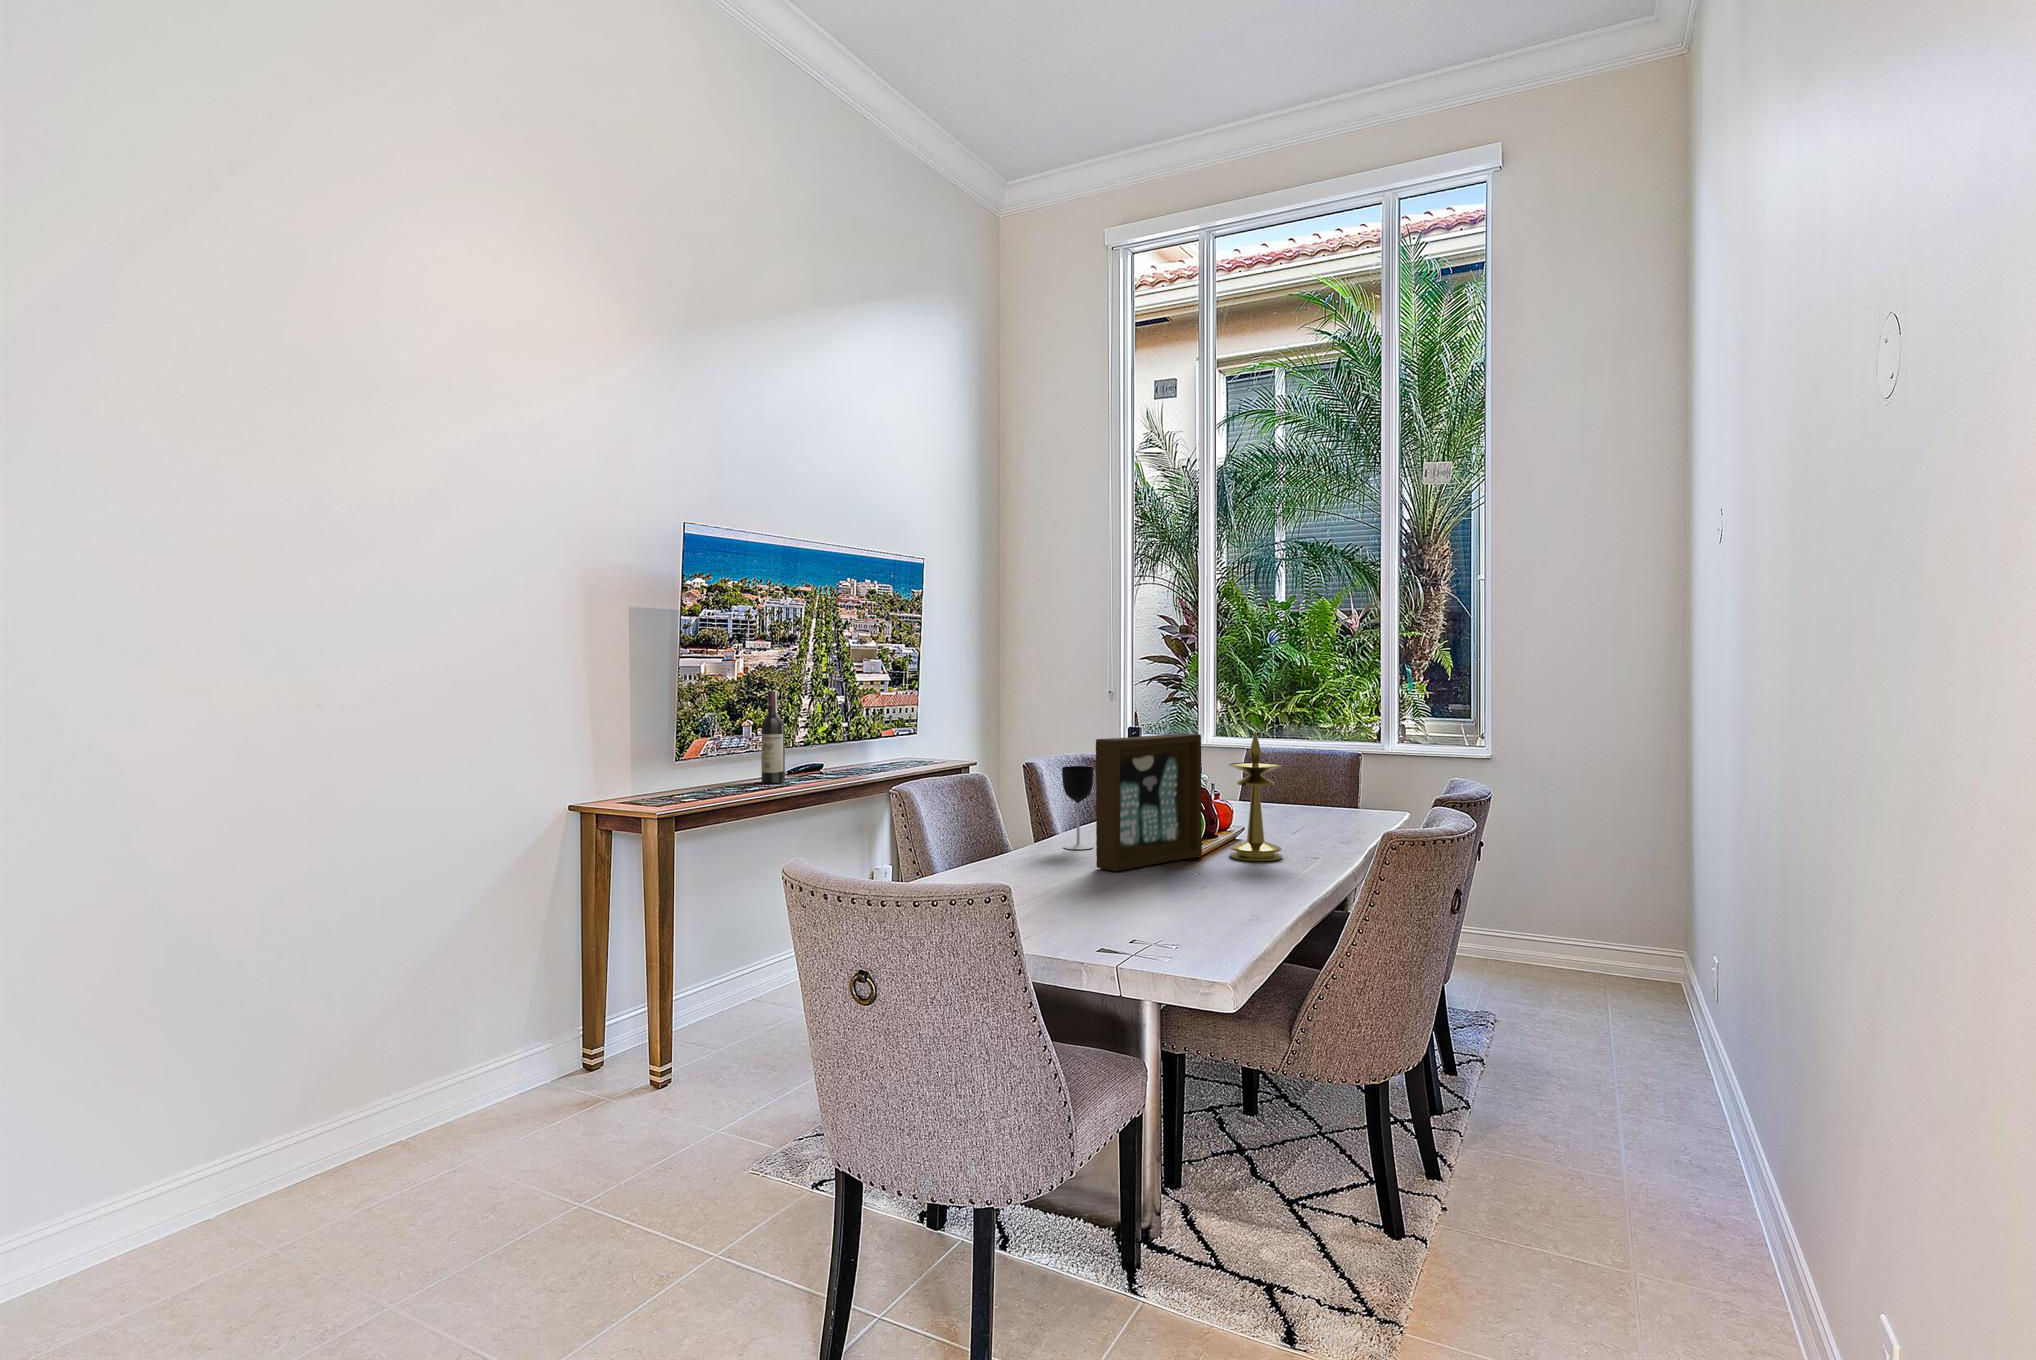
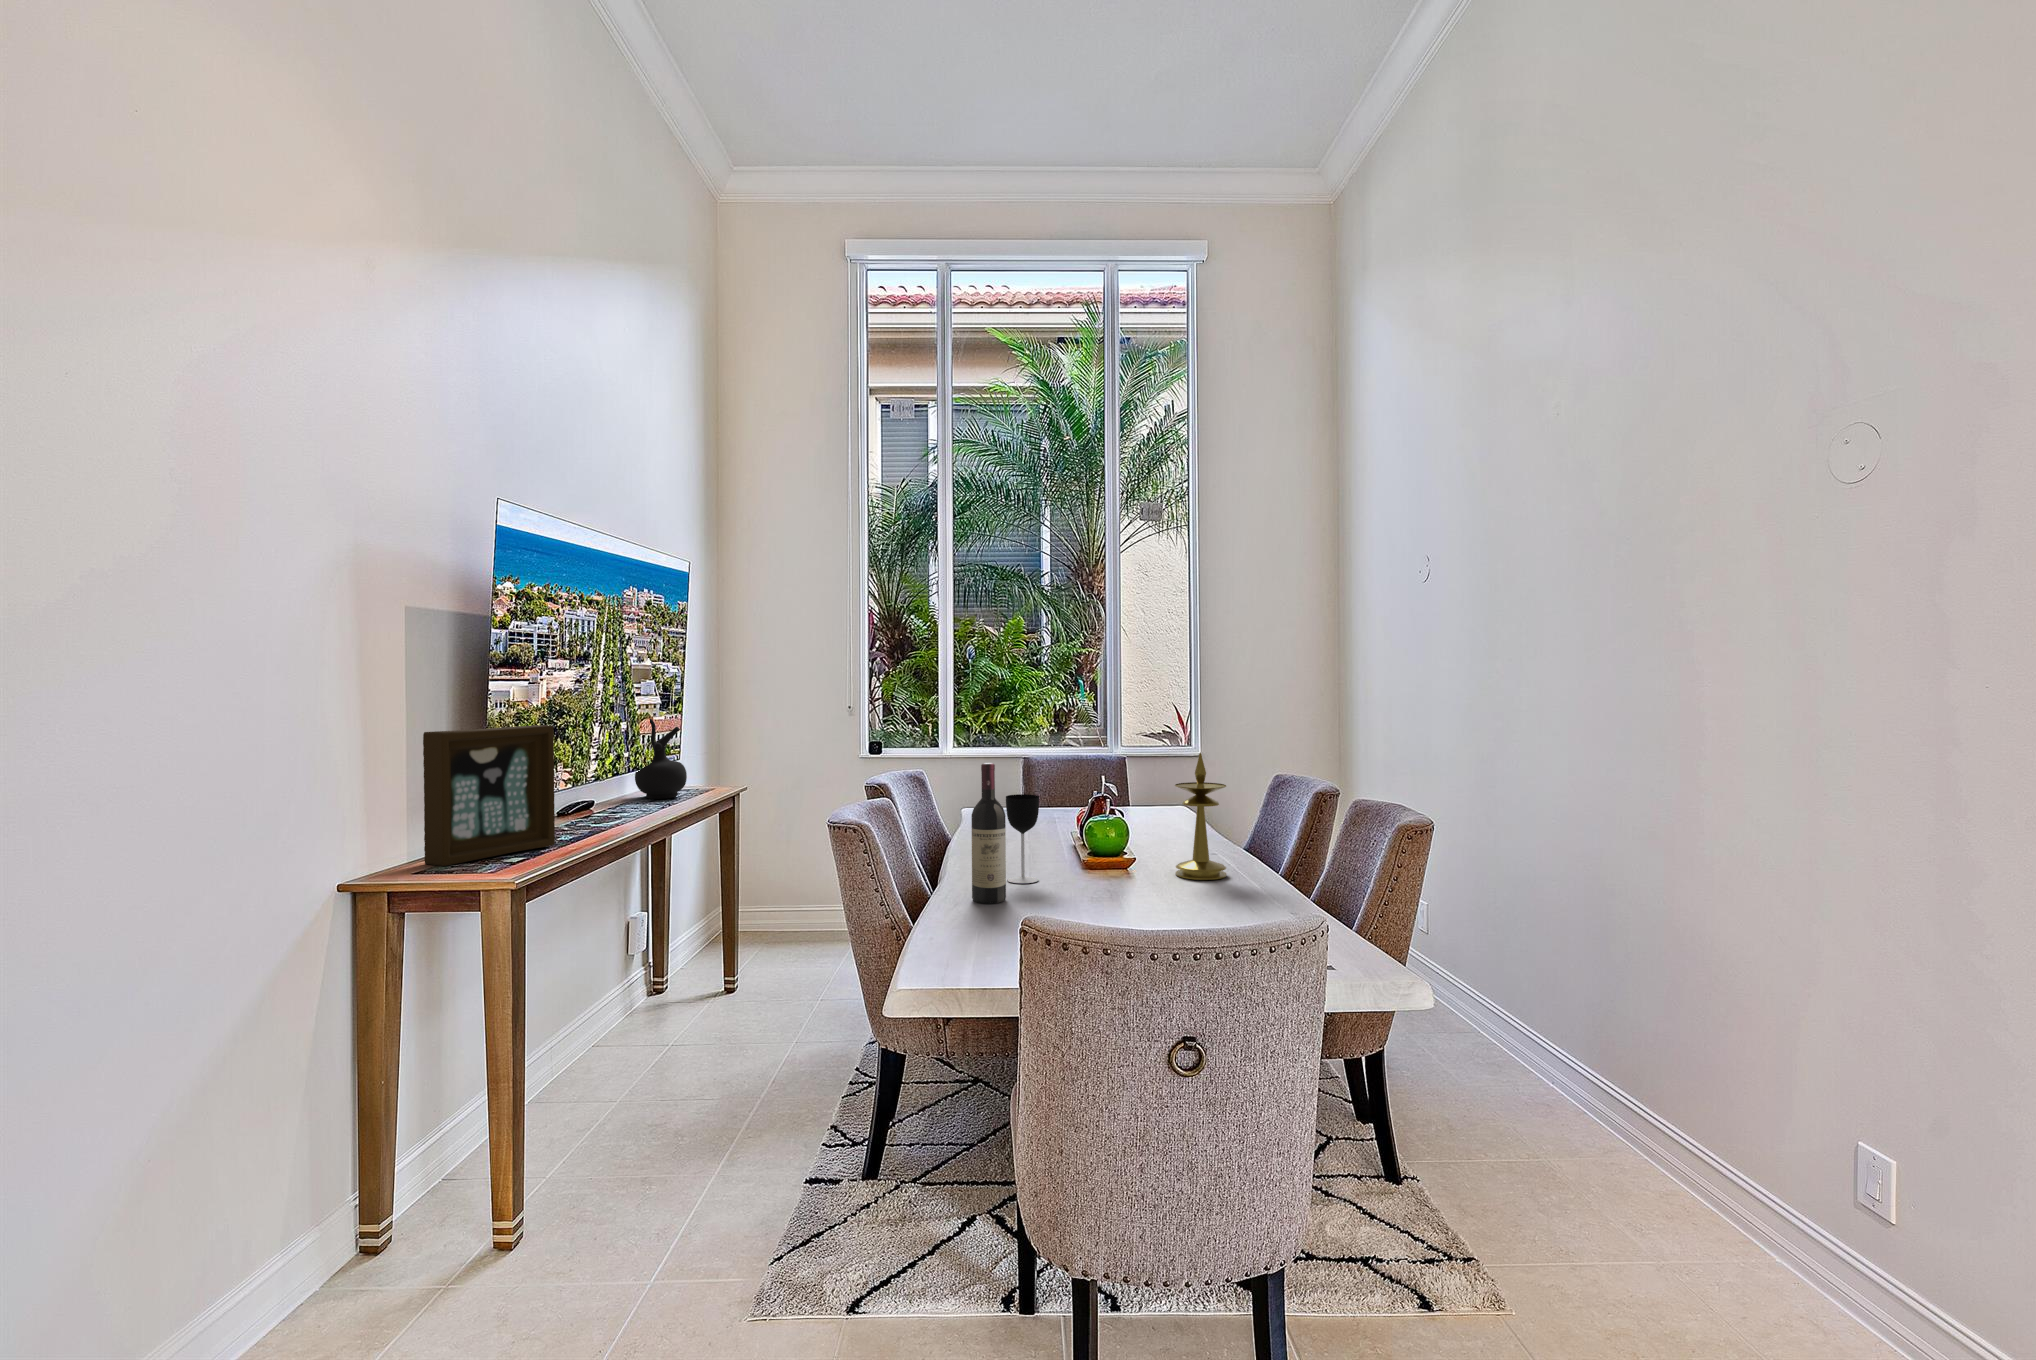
wine bottle: present [761,691,785,783] -> present [971,763,1006,904]
ceramic jug: none [864,693,908,766] -> present [635,719,687,799]
picture frame: present [1096,733,1202,872] -> present [423,725,555,866]

